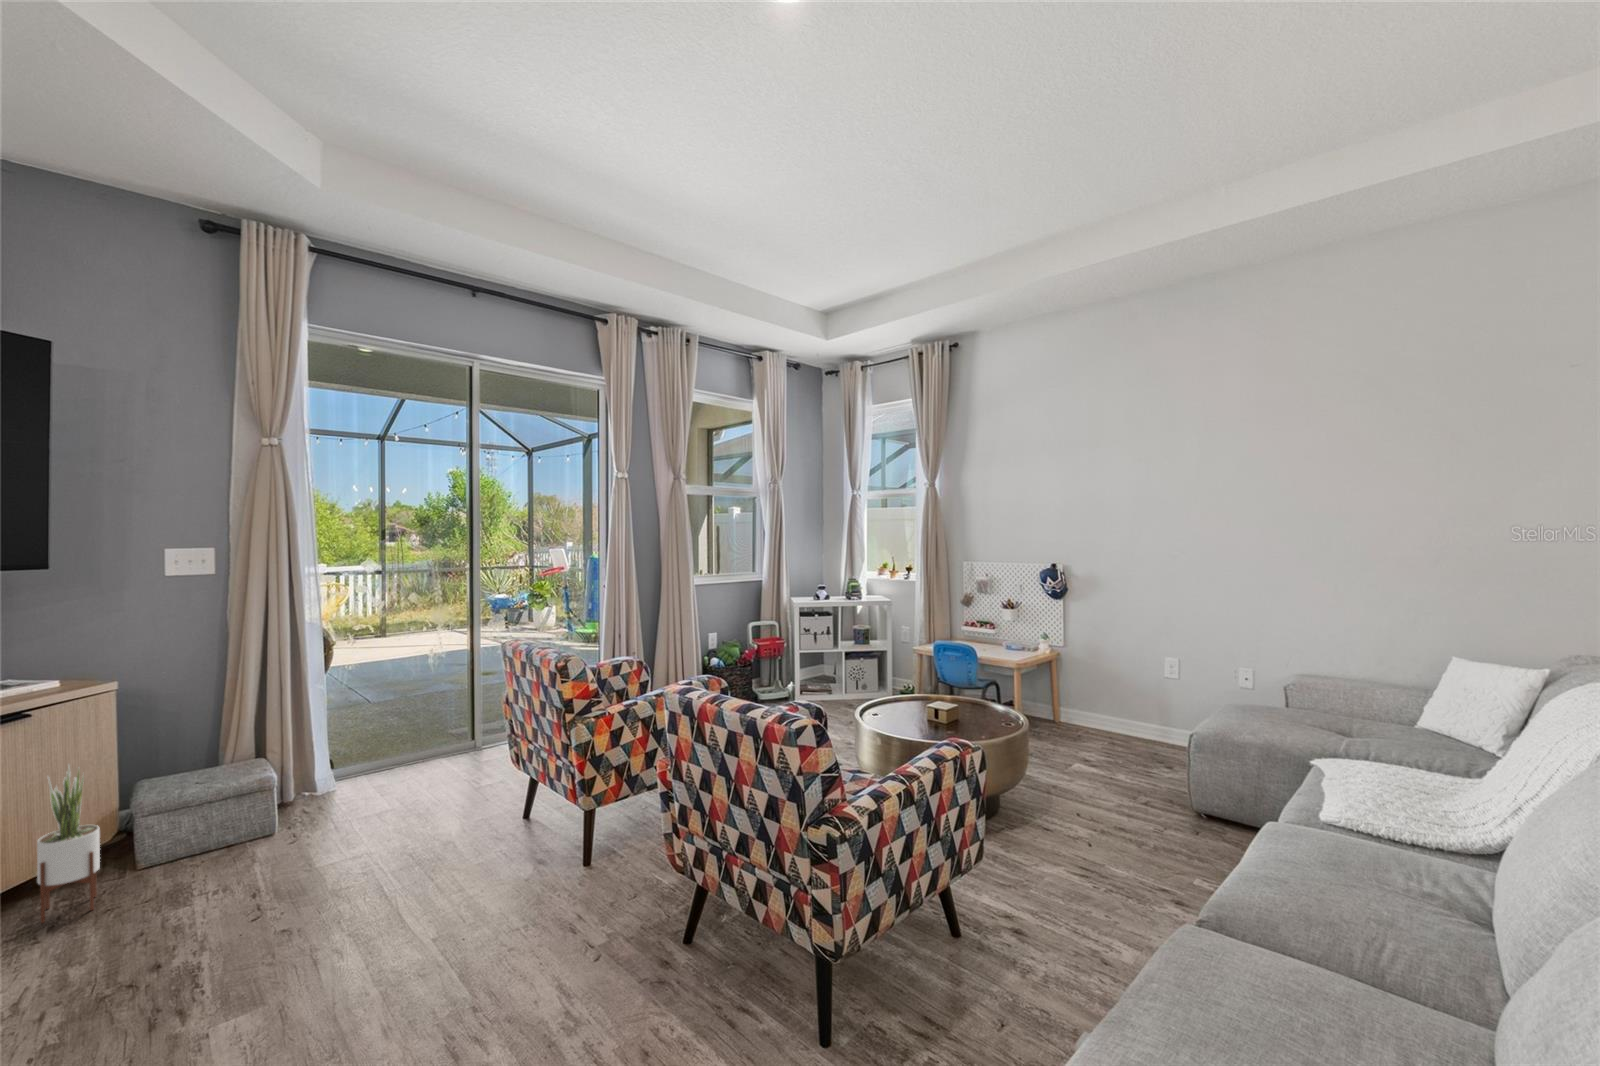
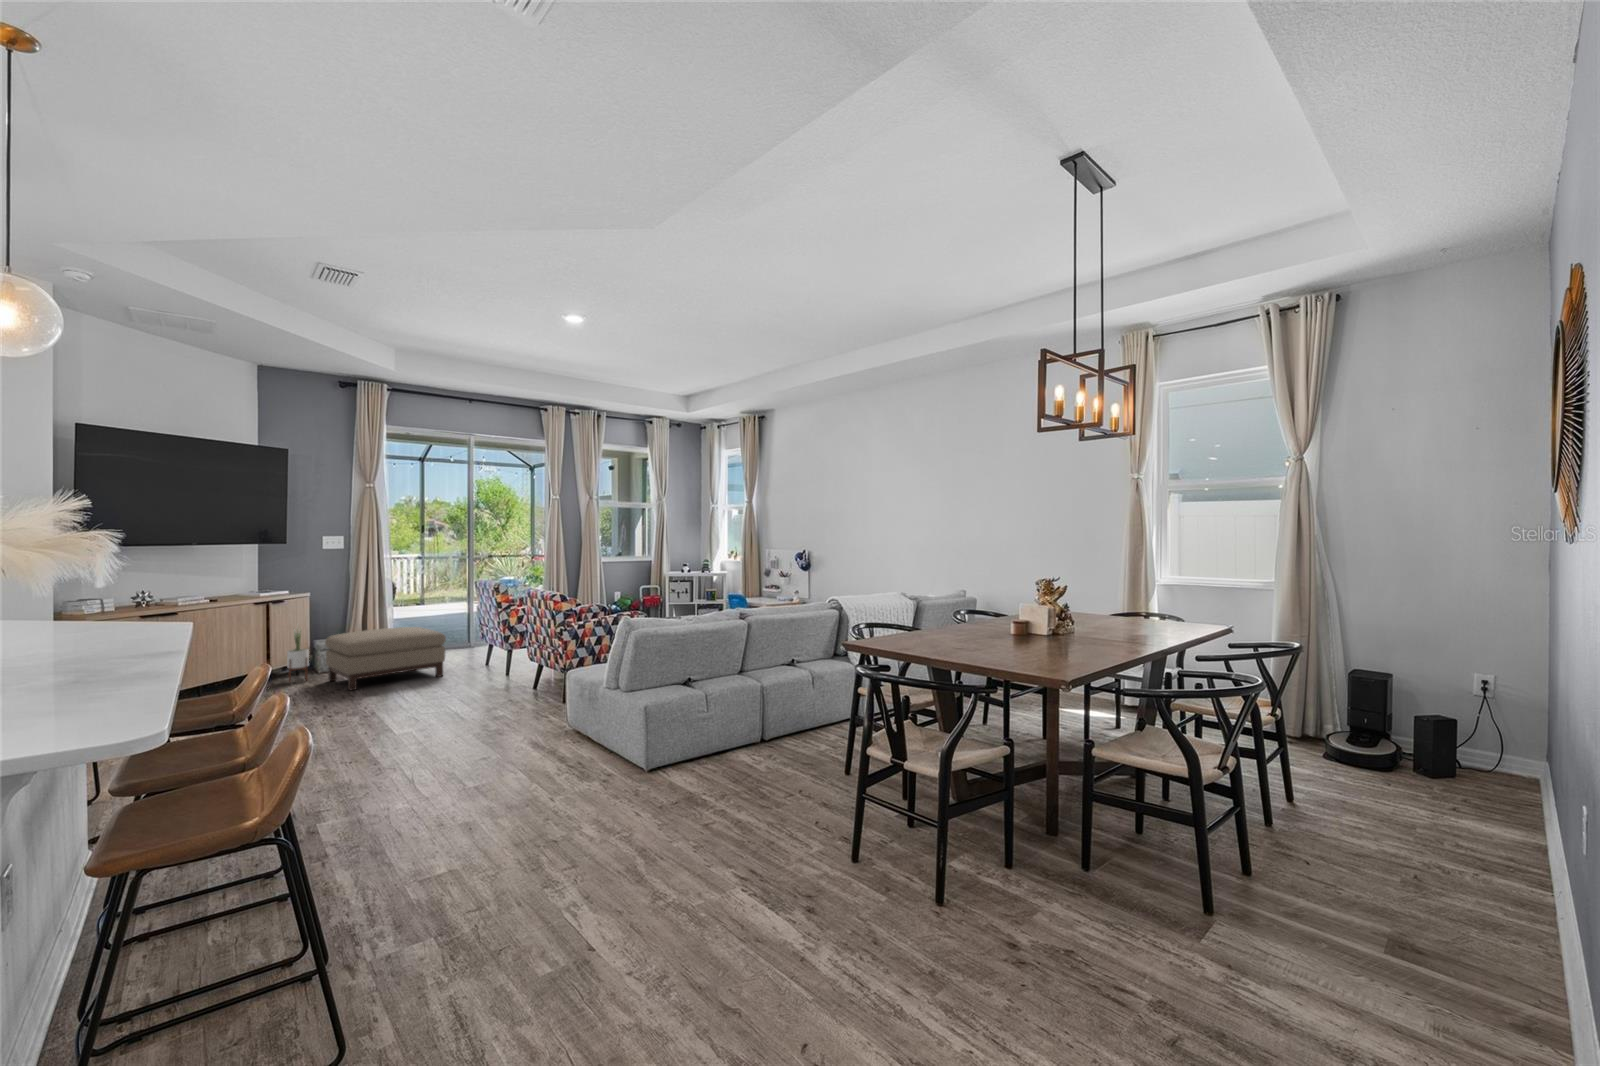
ottoman: none [137,748,442,972] -> present [325,627,446,690]

